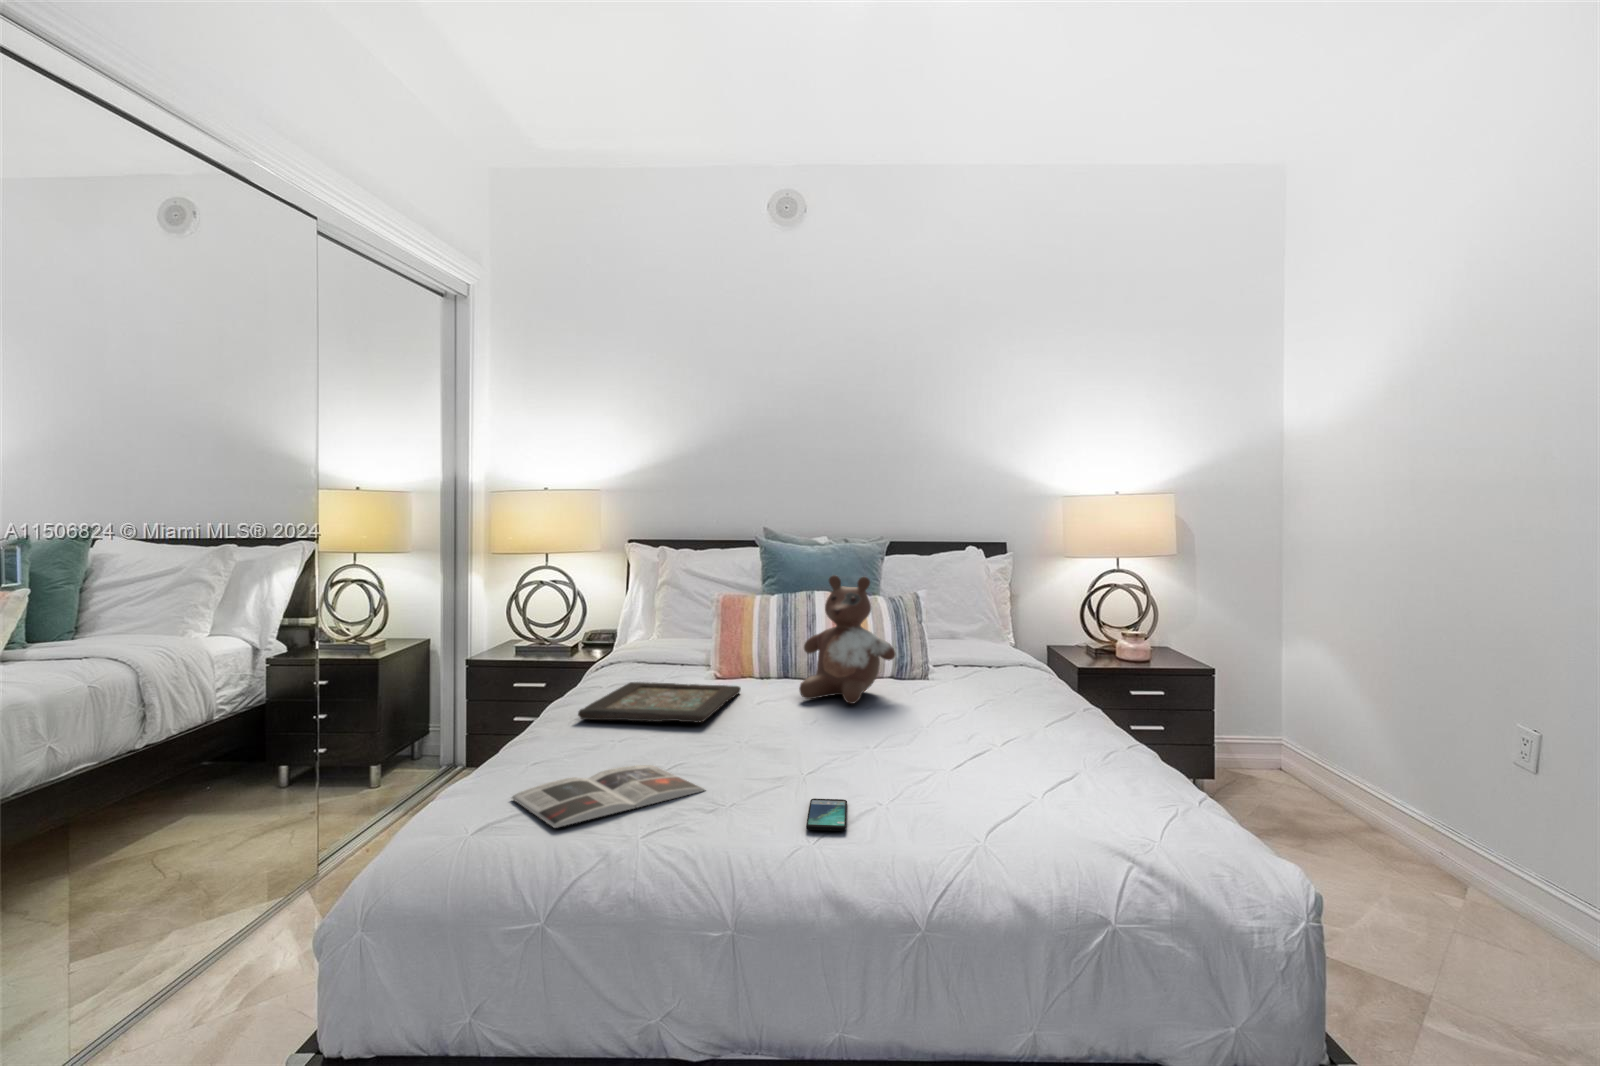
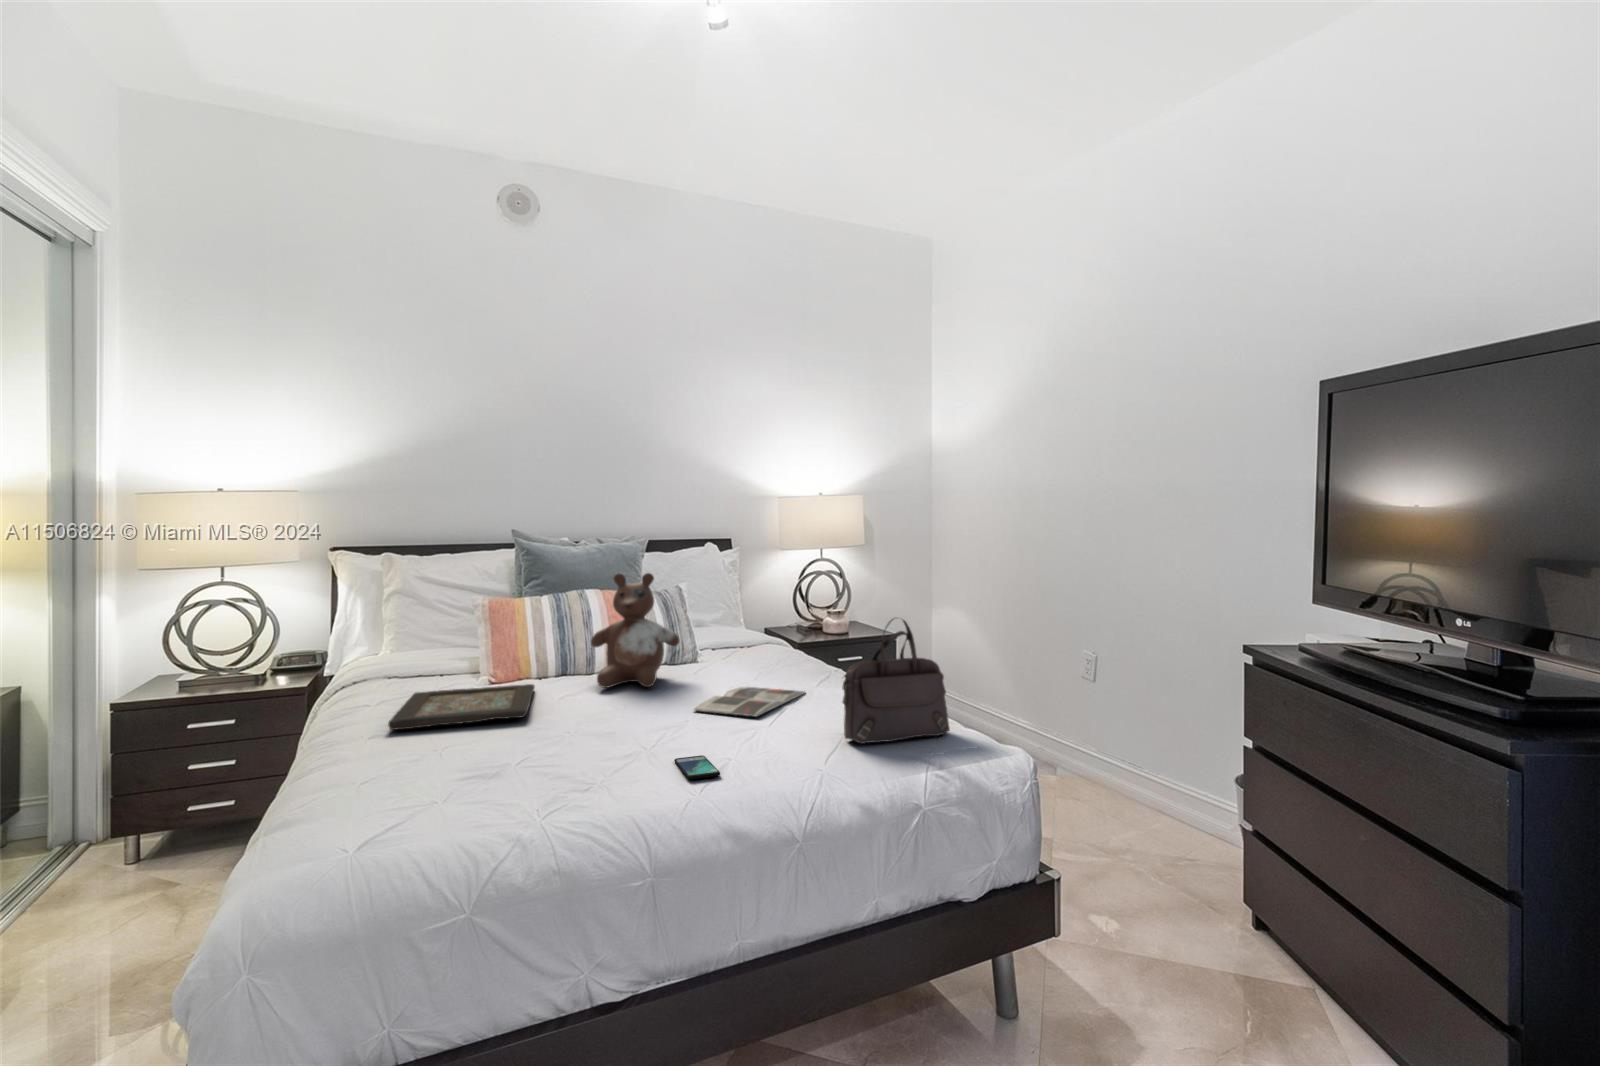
handbag: none [1028,657,1186,825] -> present [842,619,950,744]
magazine: present [512,765,705,828] -> present [694,687,805,716]

